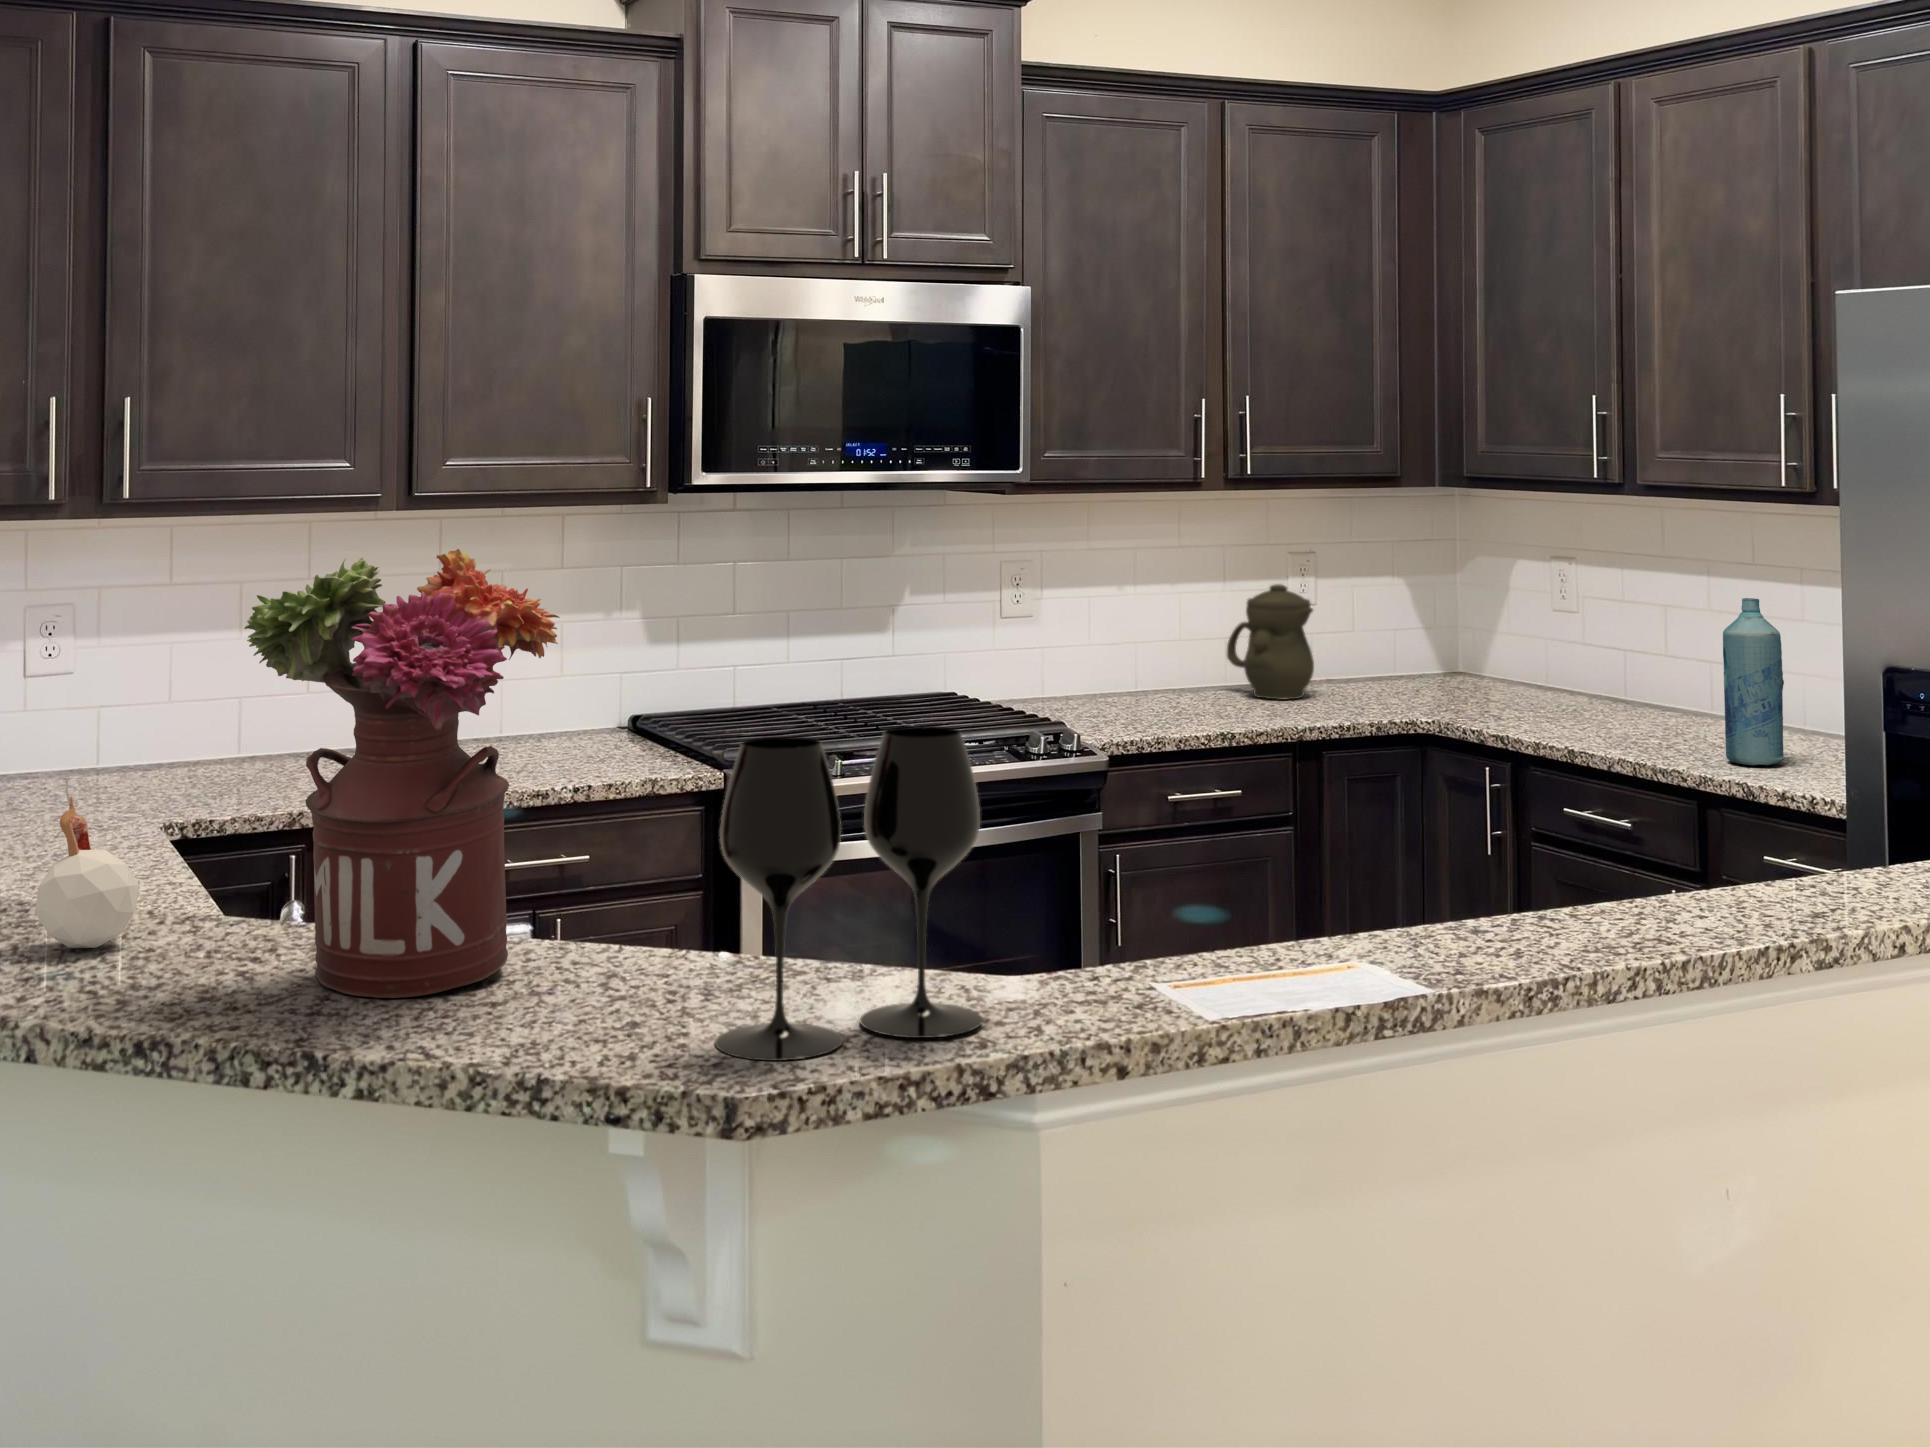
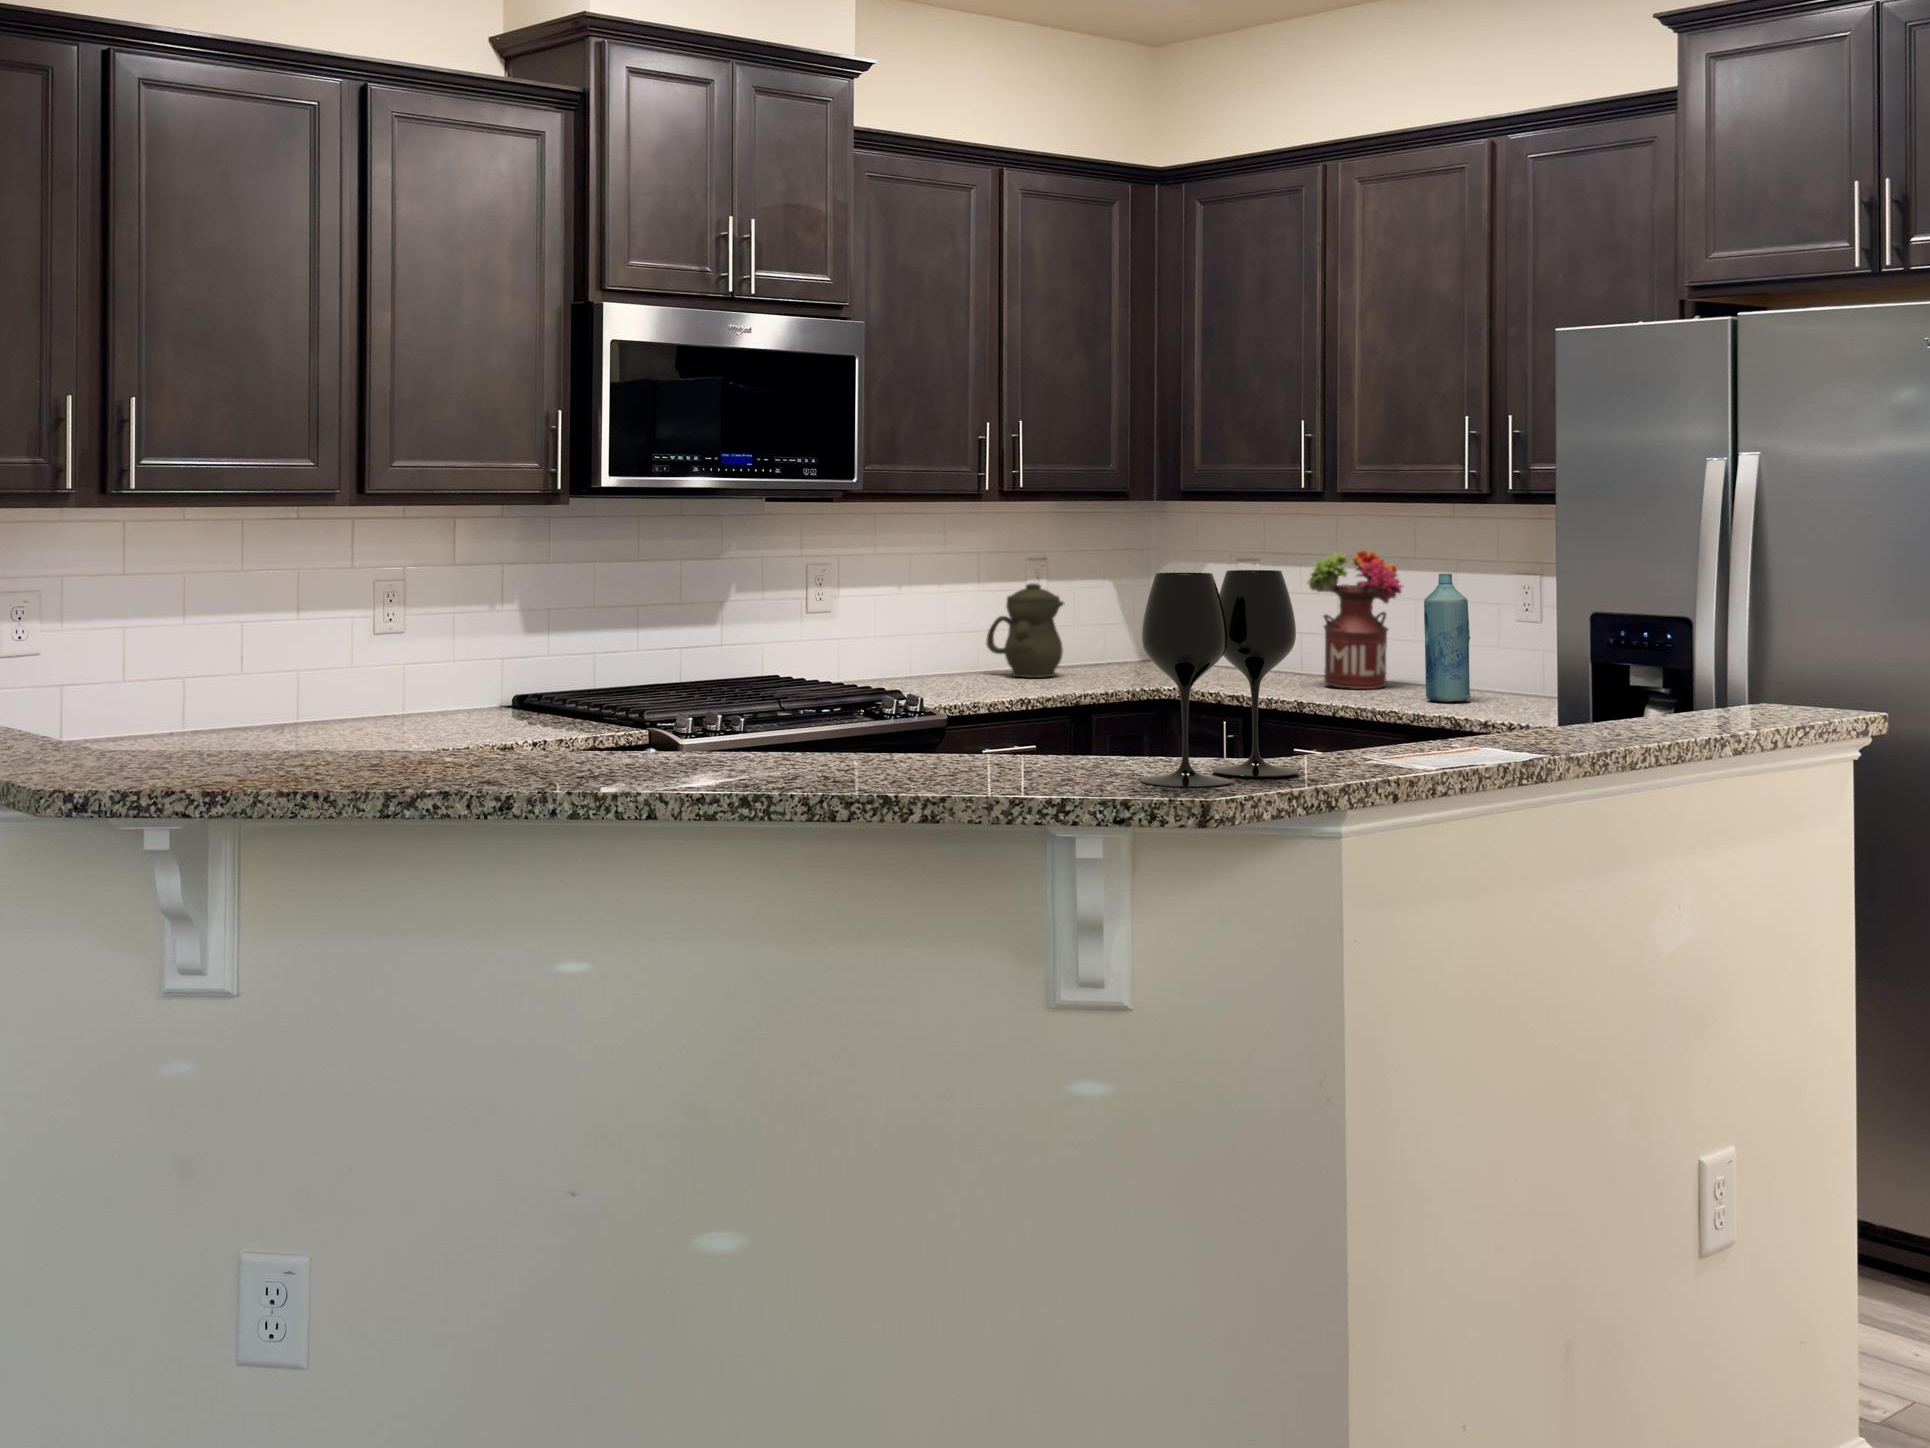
flower arrangement: present [244,549,560,998] -> present [1307,549,1402,689]
candle: present [35,778,139,948] -> none [535,640,609,767]

